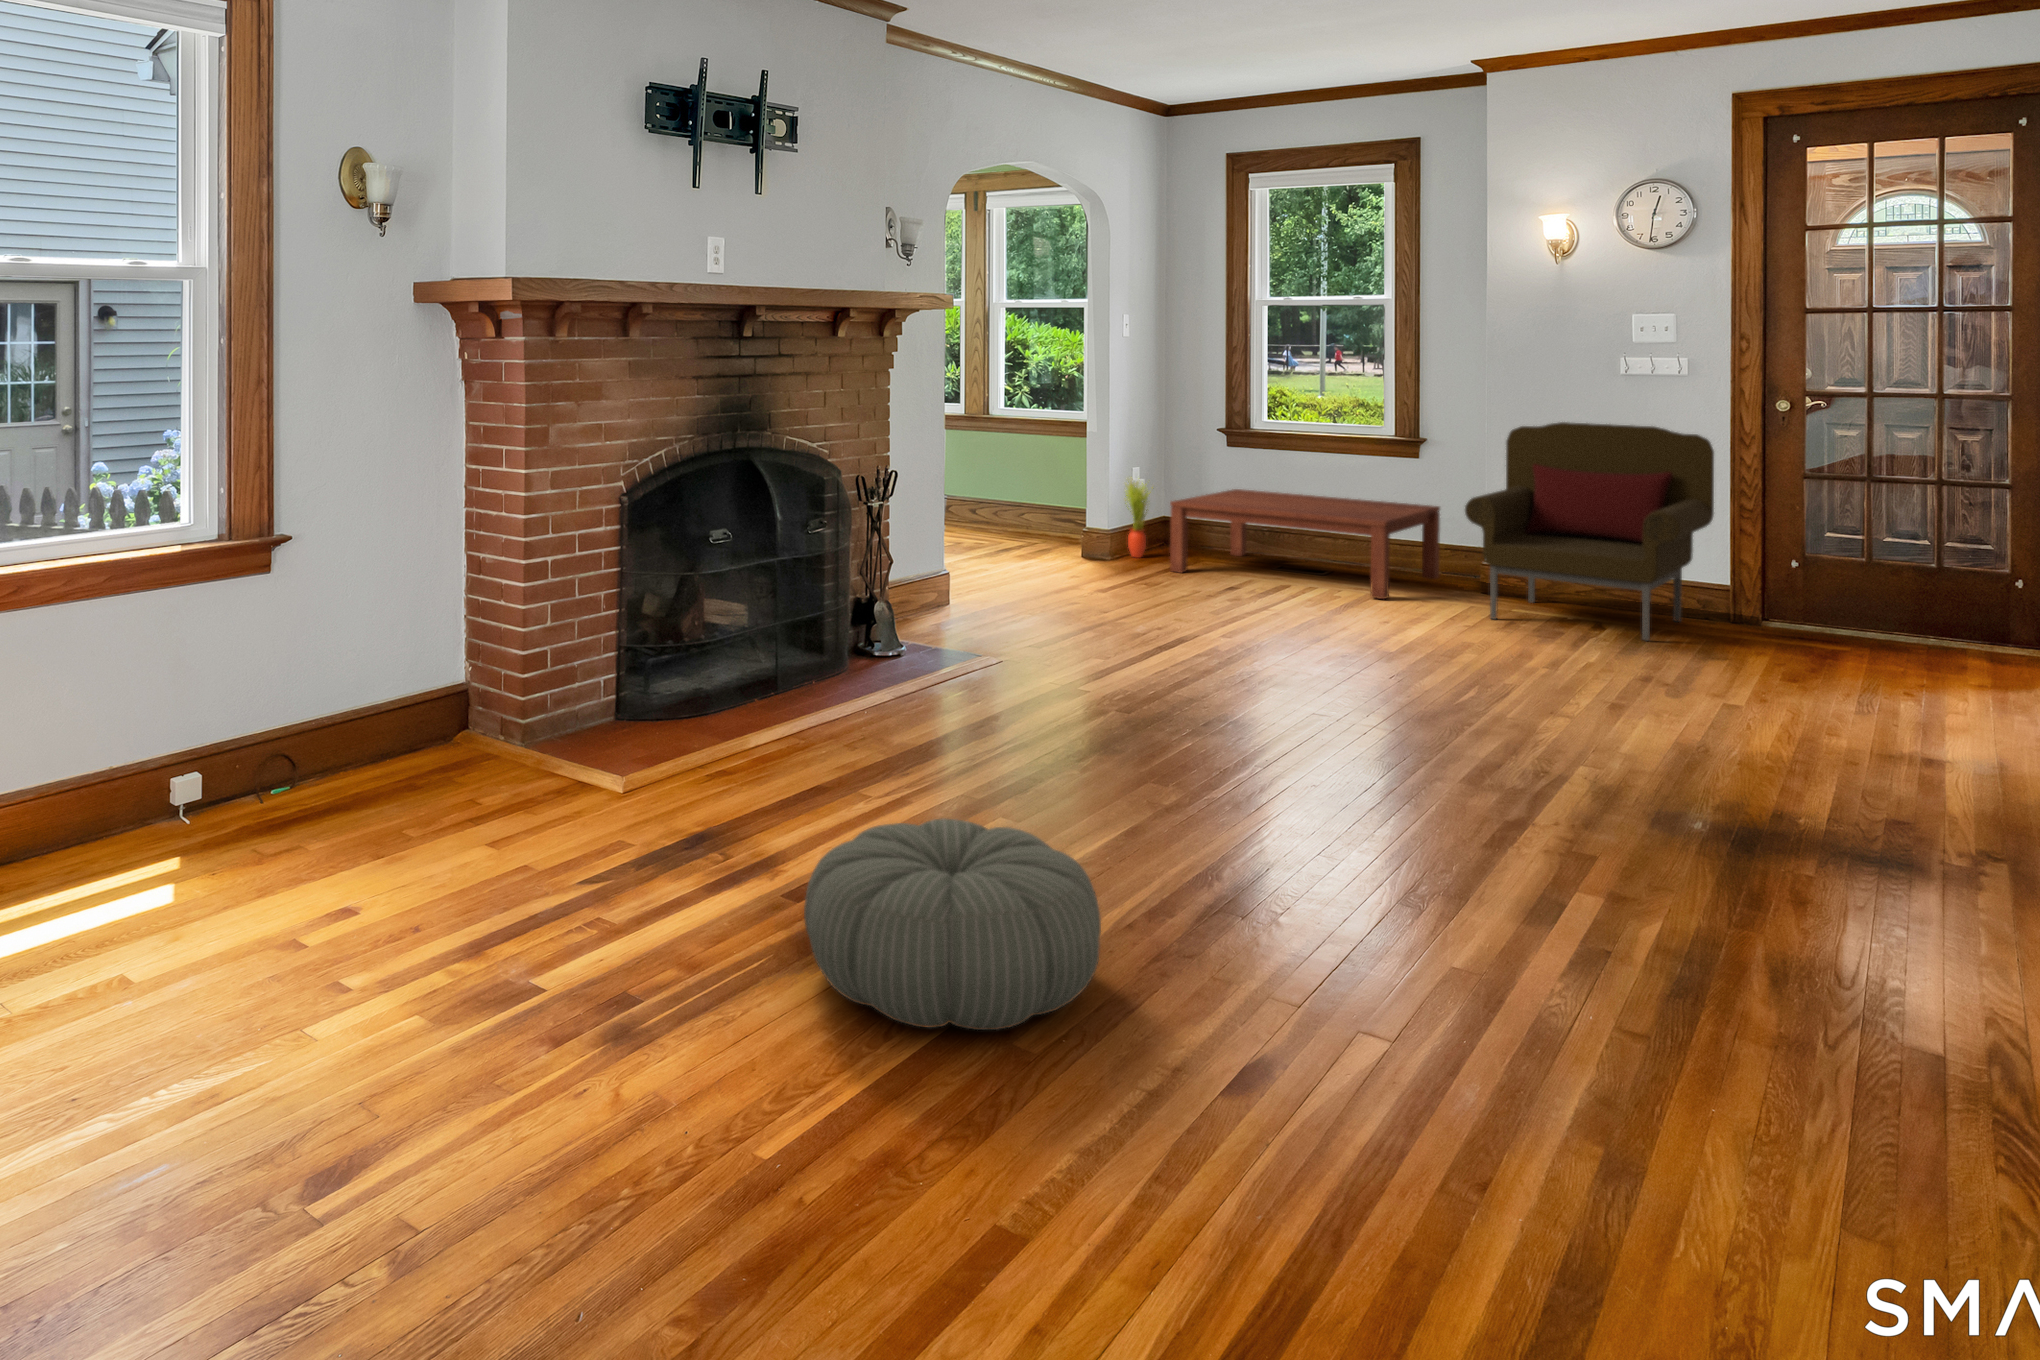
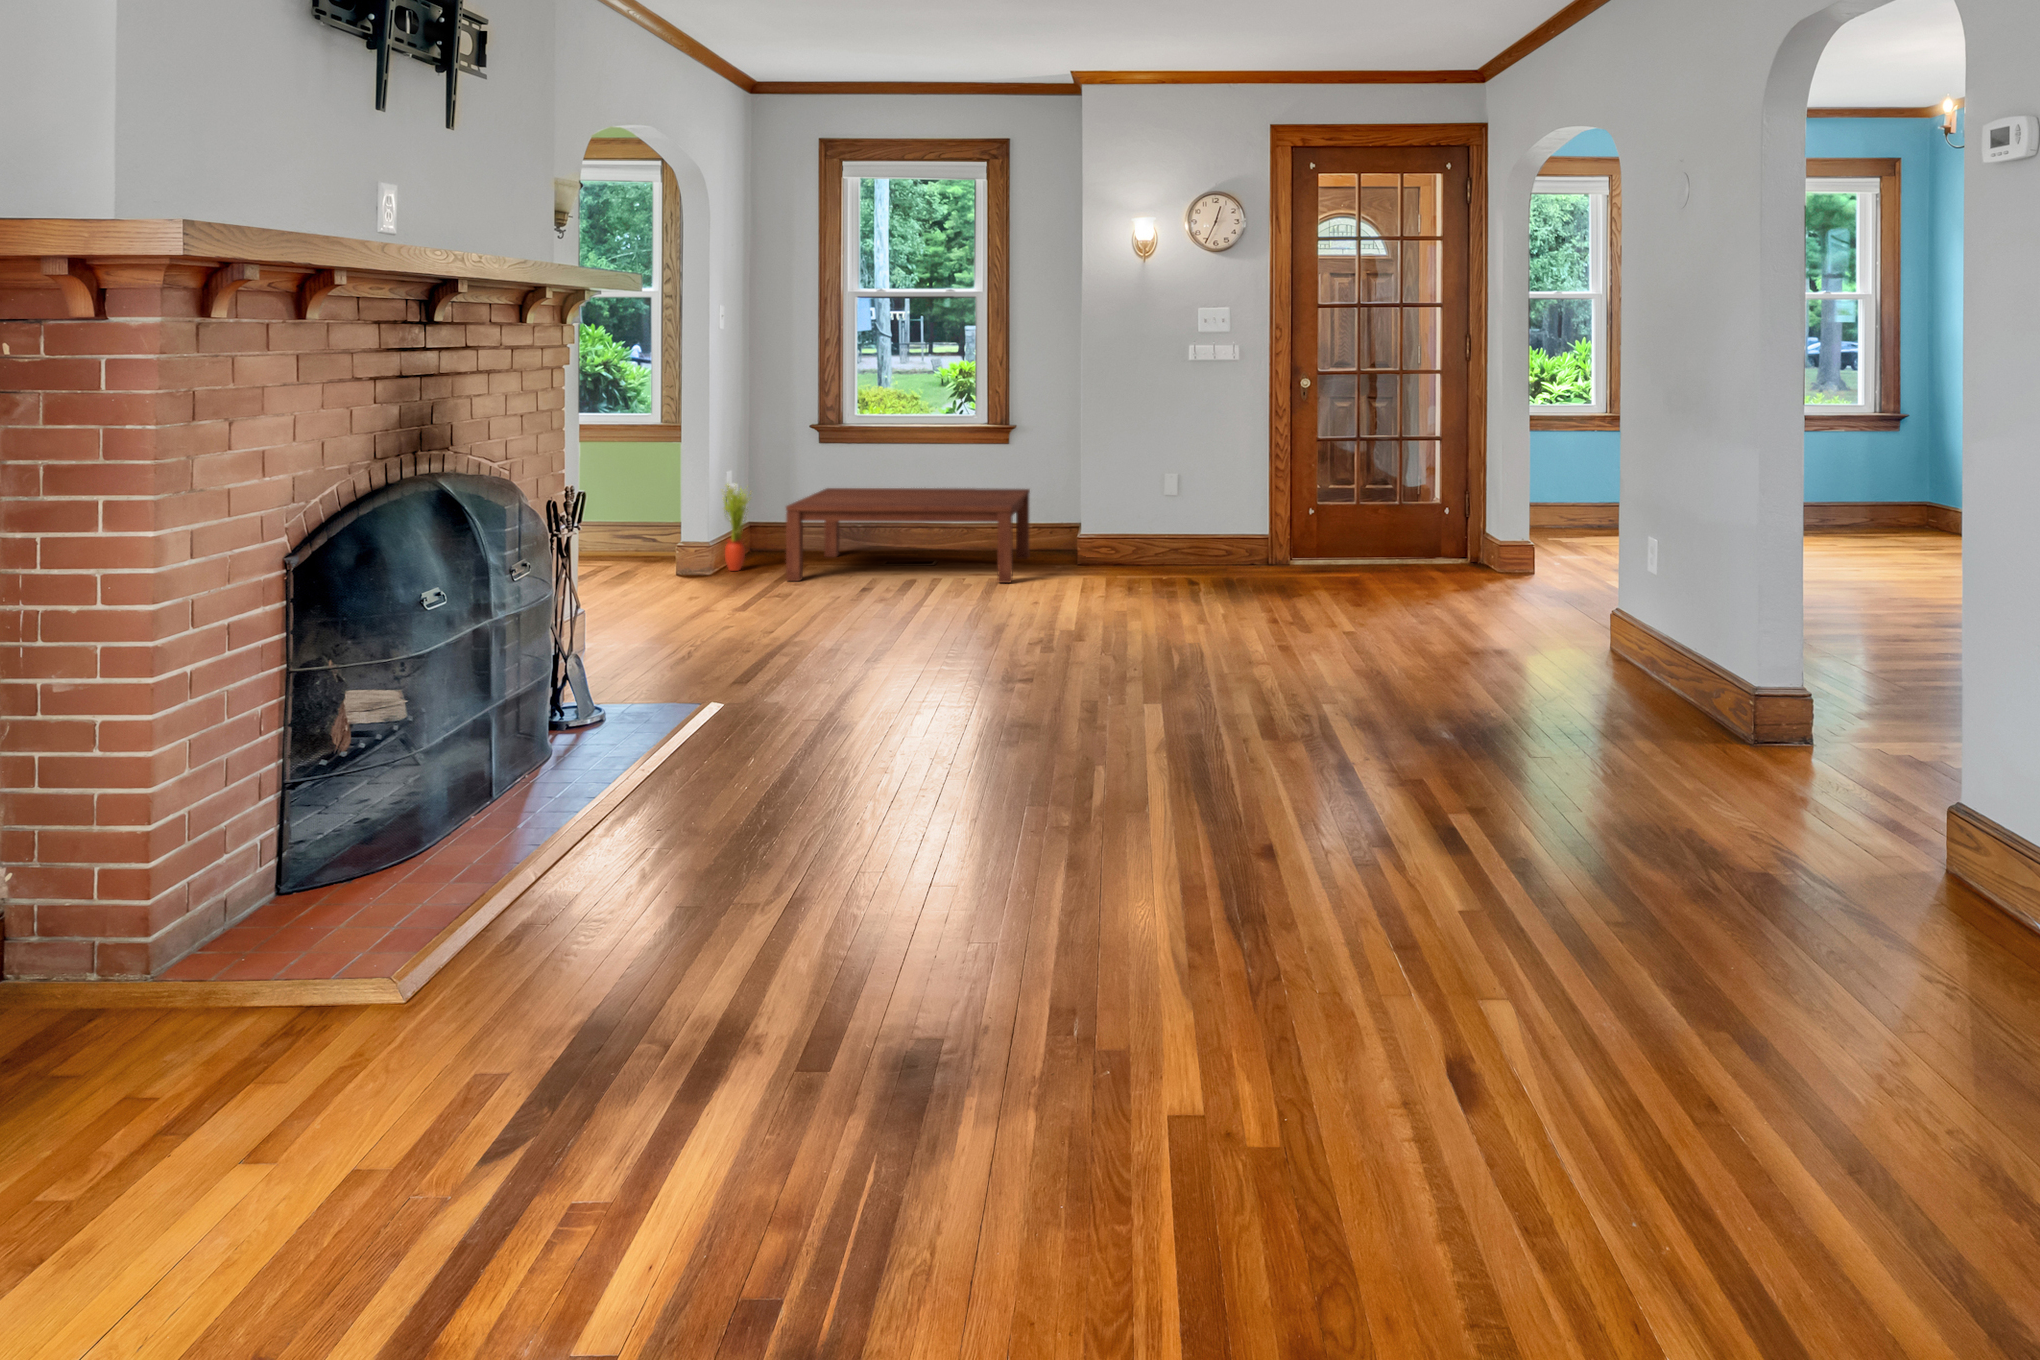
armchair: present [1465,422,1714,640] -> none [1088,404,1264,590]
pouf: present [804,818,1101,1030] -> none [920,894,1283,1179]

